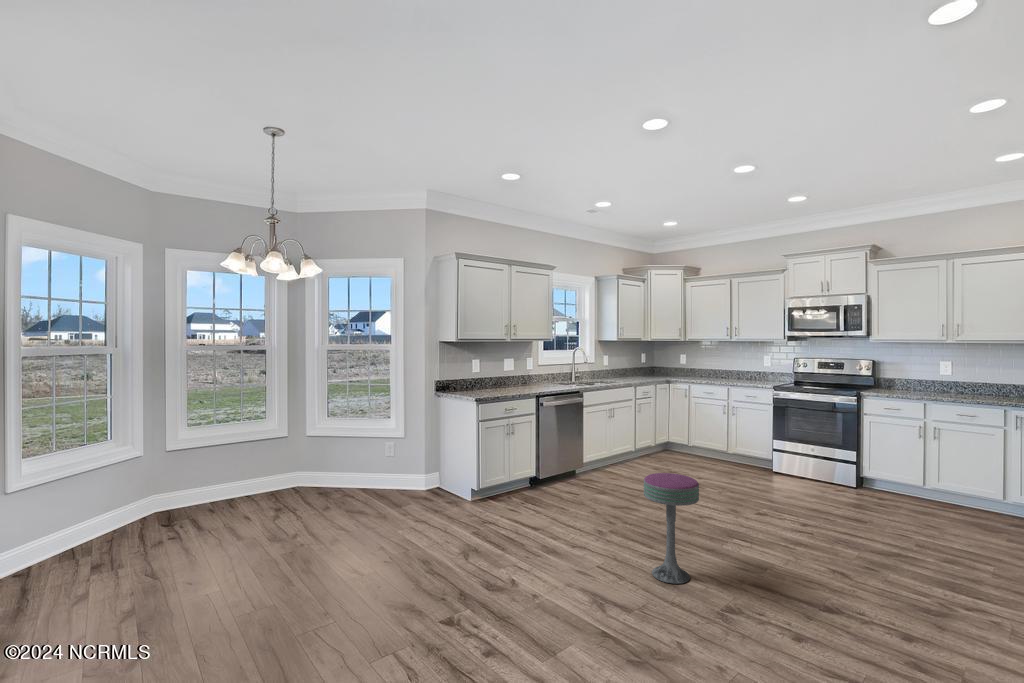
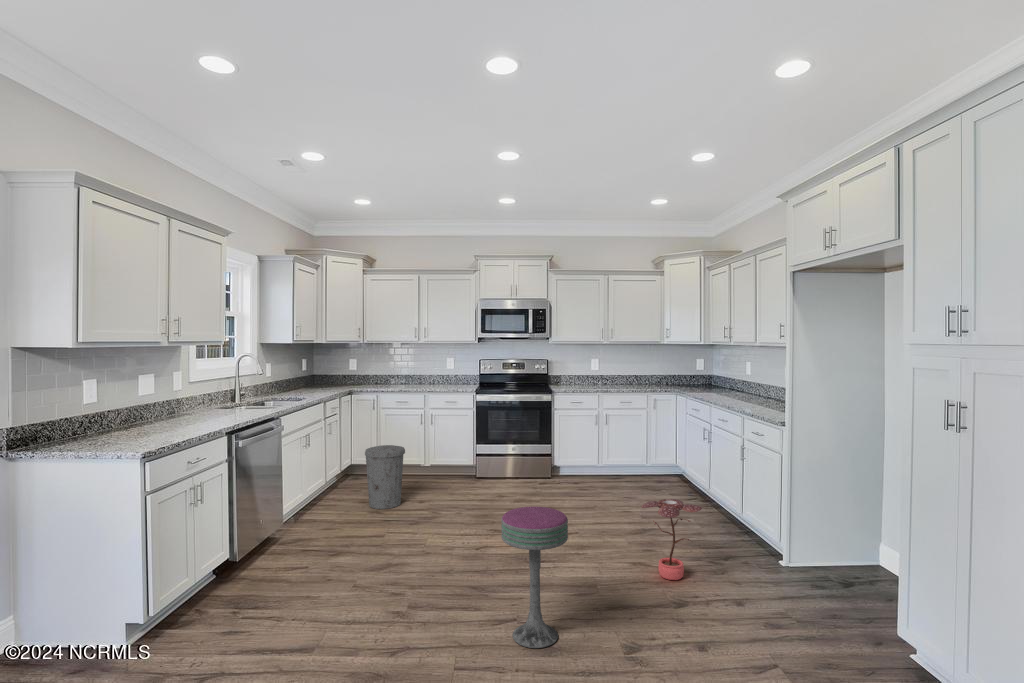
trash can: none [657,424,691,475] -> present [365,445,405,509]
potted plant: none [835,508,905,596] -> present [641,499,702,580]

